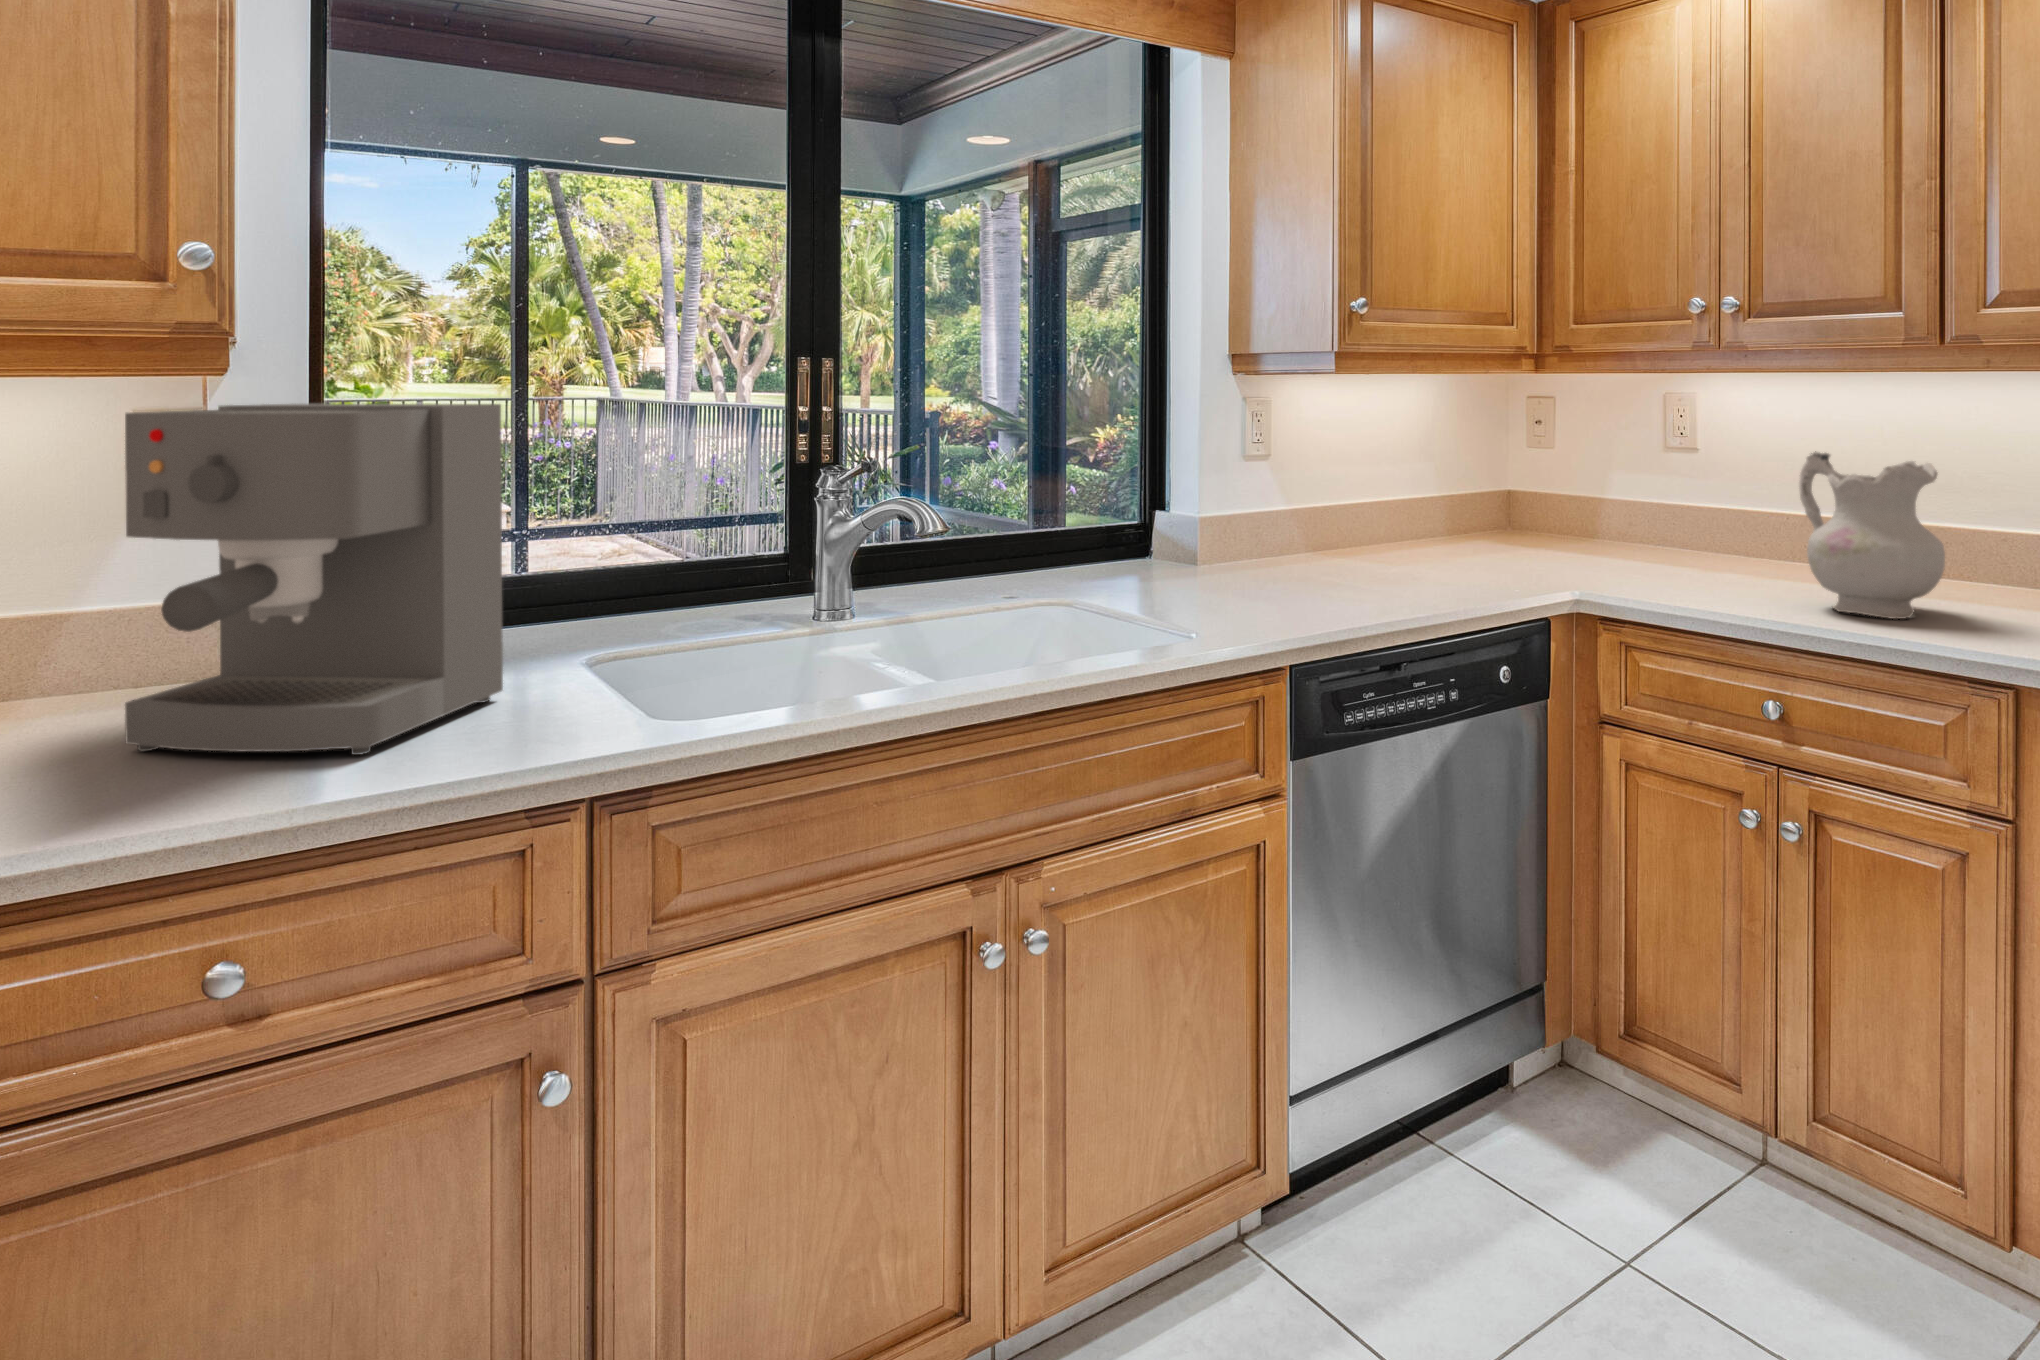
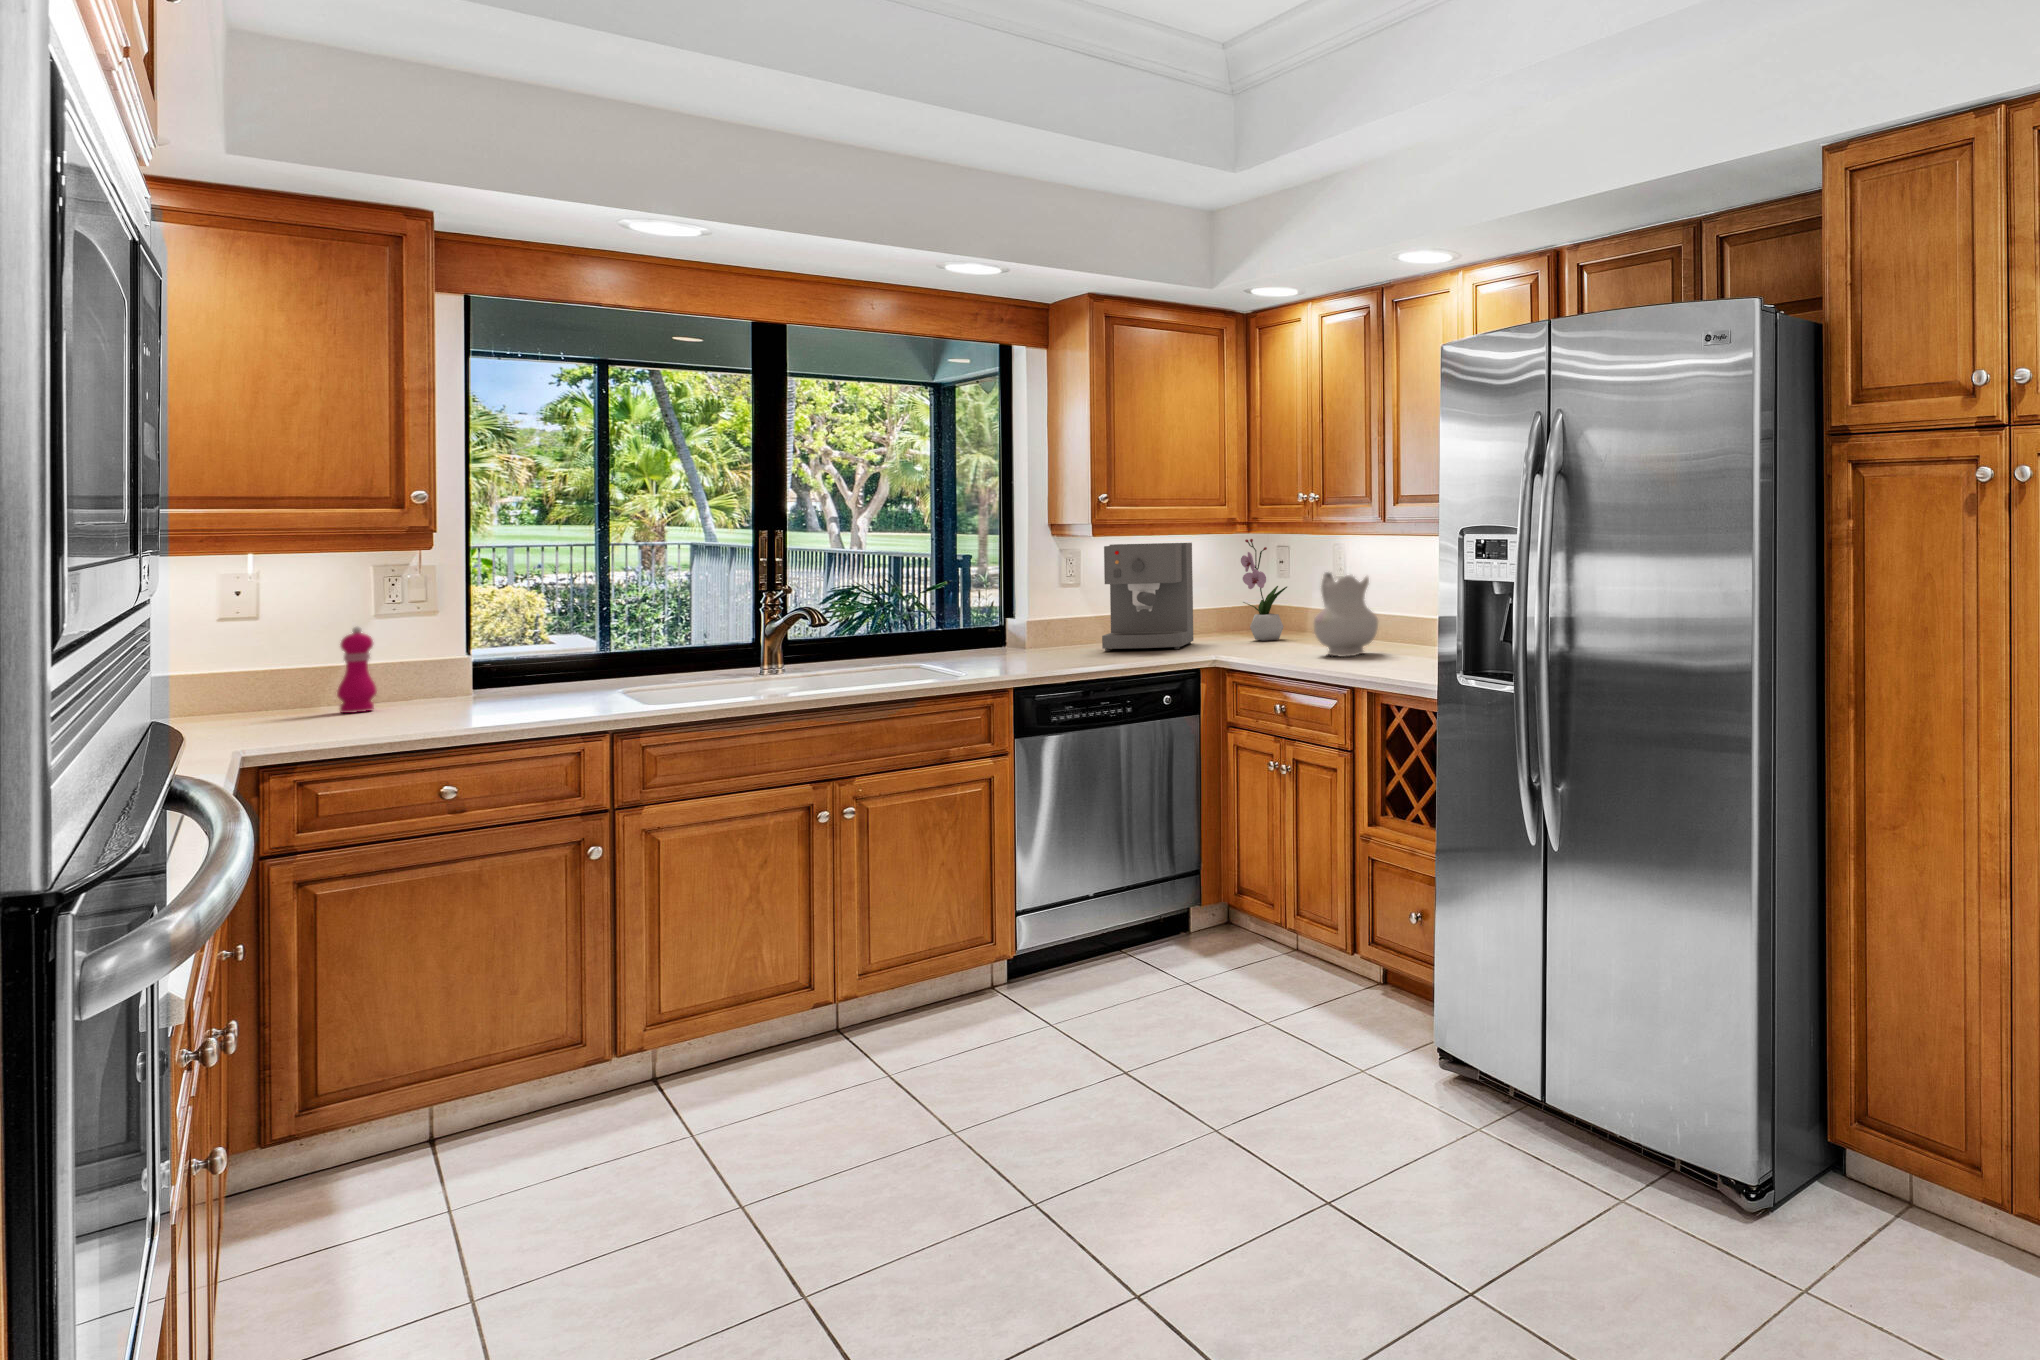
flower arrangement: none [1531,386,1610,556] -> present [1241,539,1287,641]
coffee maker: present [125,404,503,755] -> present [1102,543,1194,651]
pepper mill: none [33,534,117,721] -> present [337,627,377,713]

